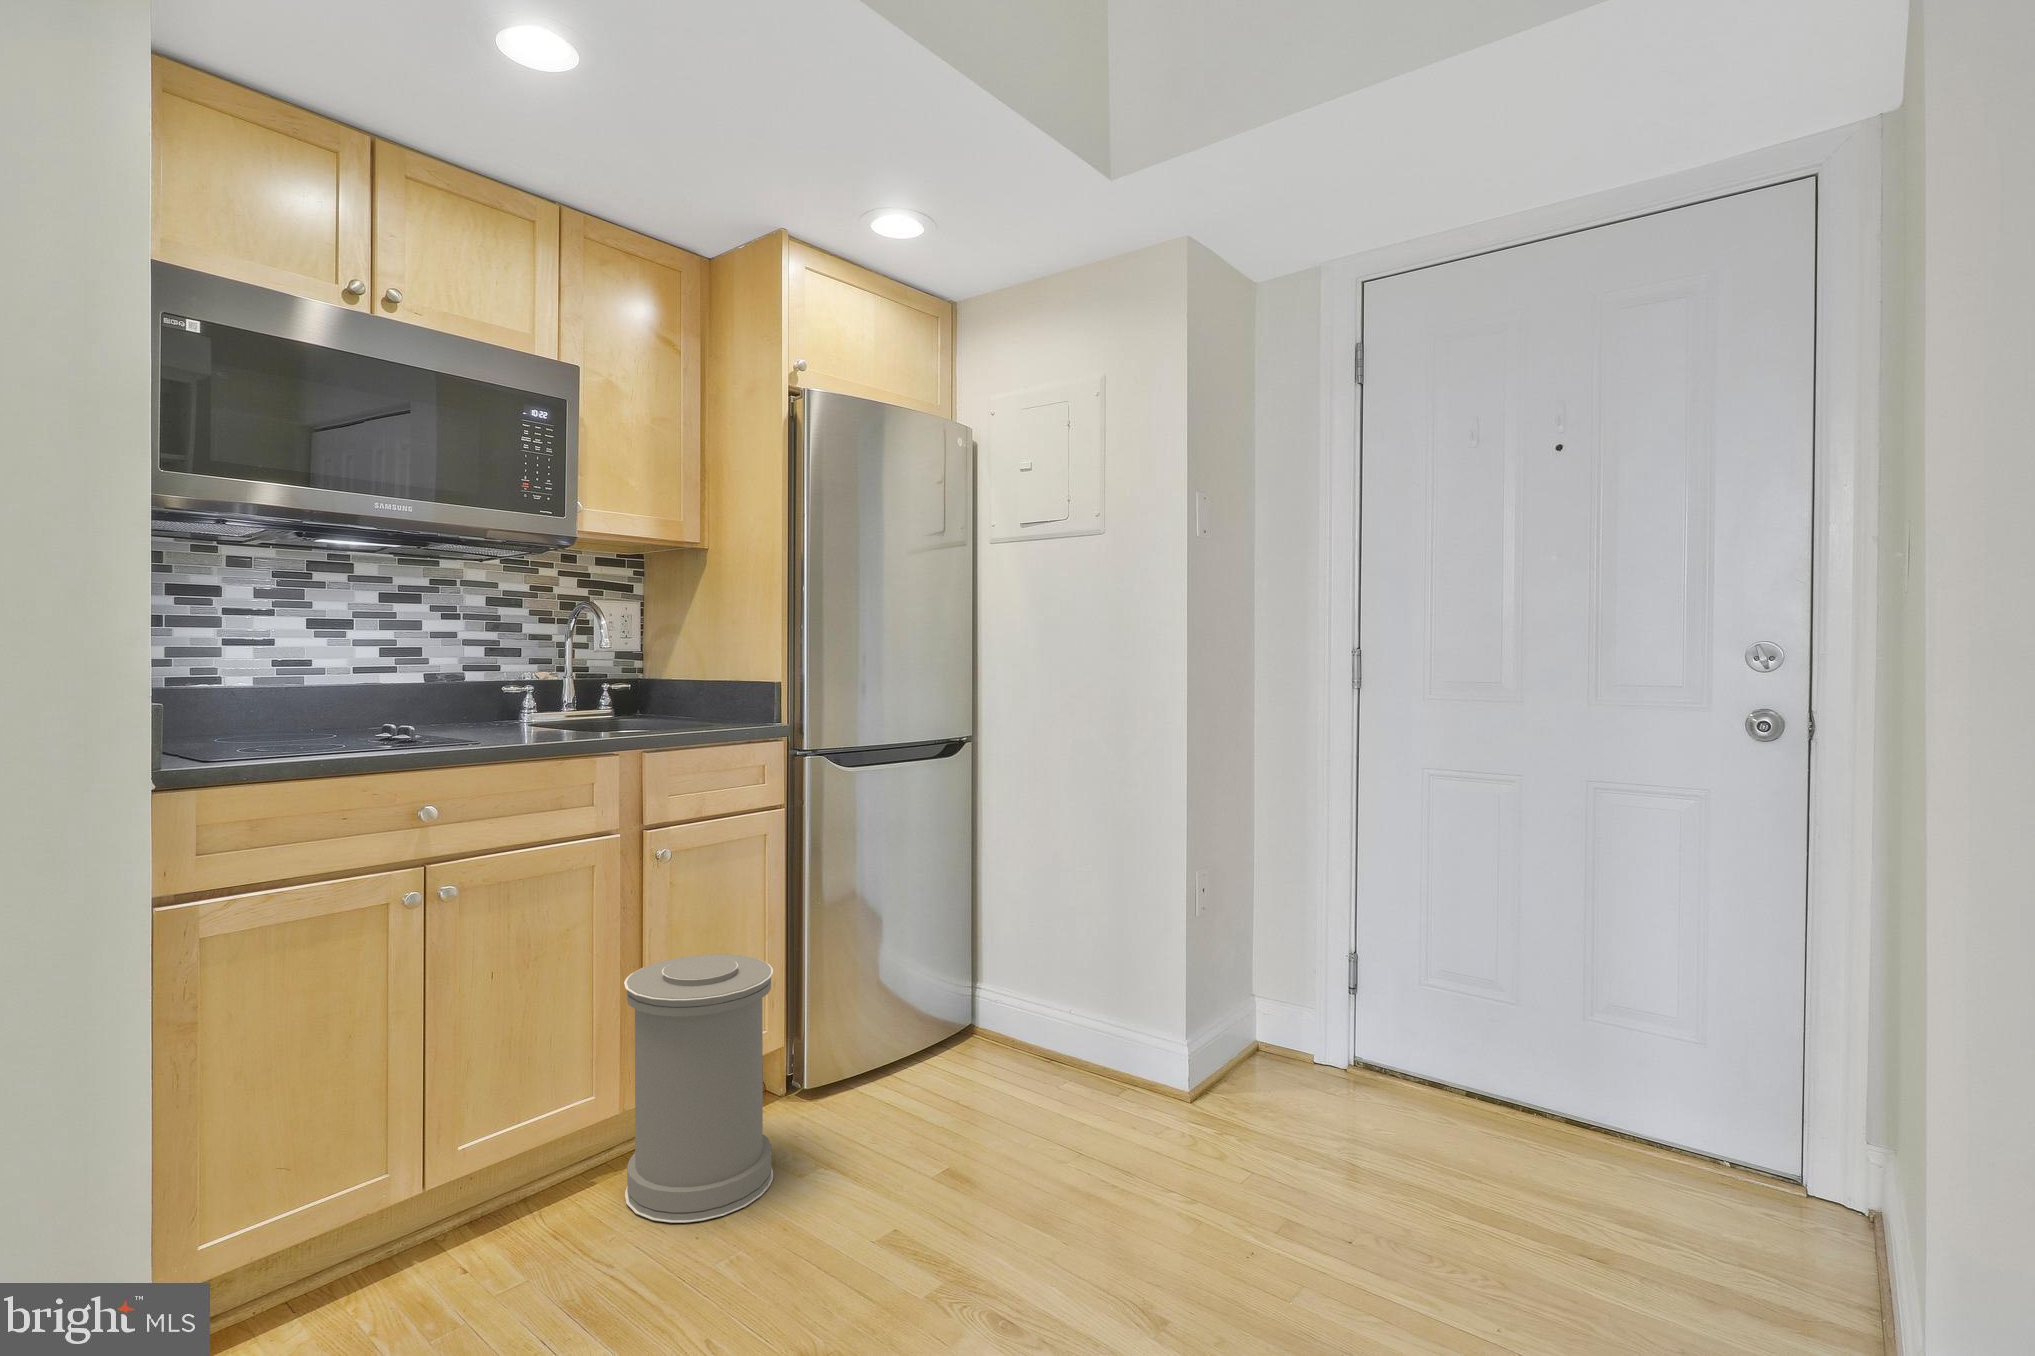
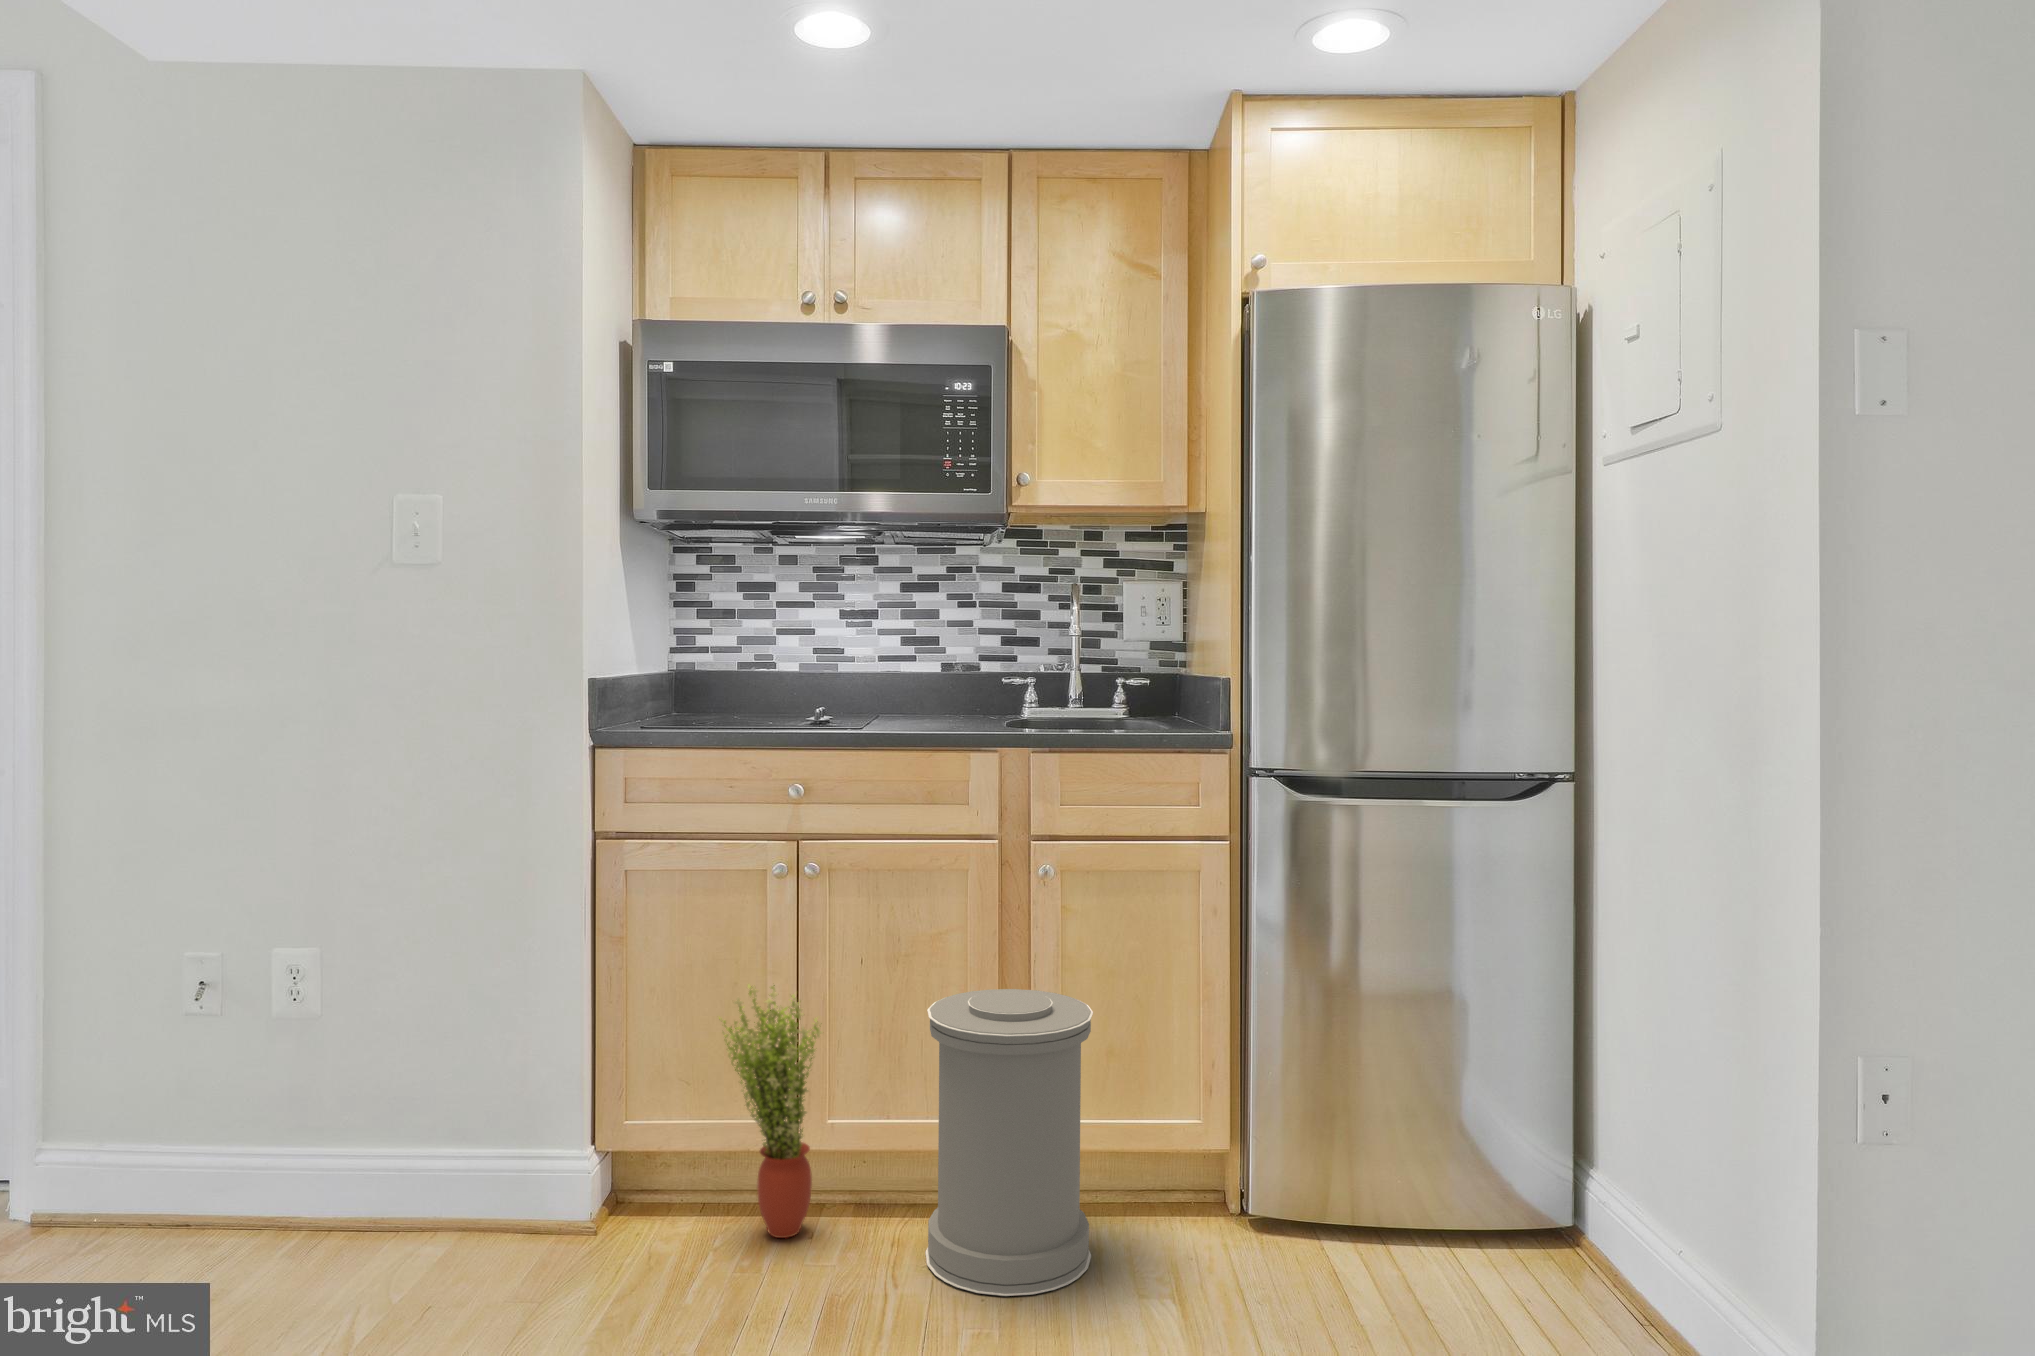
potted plant: none [399,1016,527,1275] -> present [719,985,822,1238]

